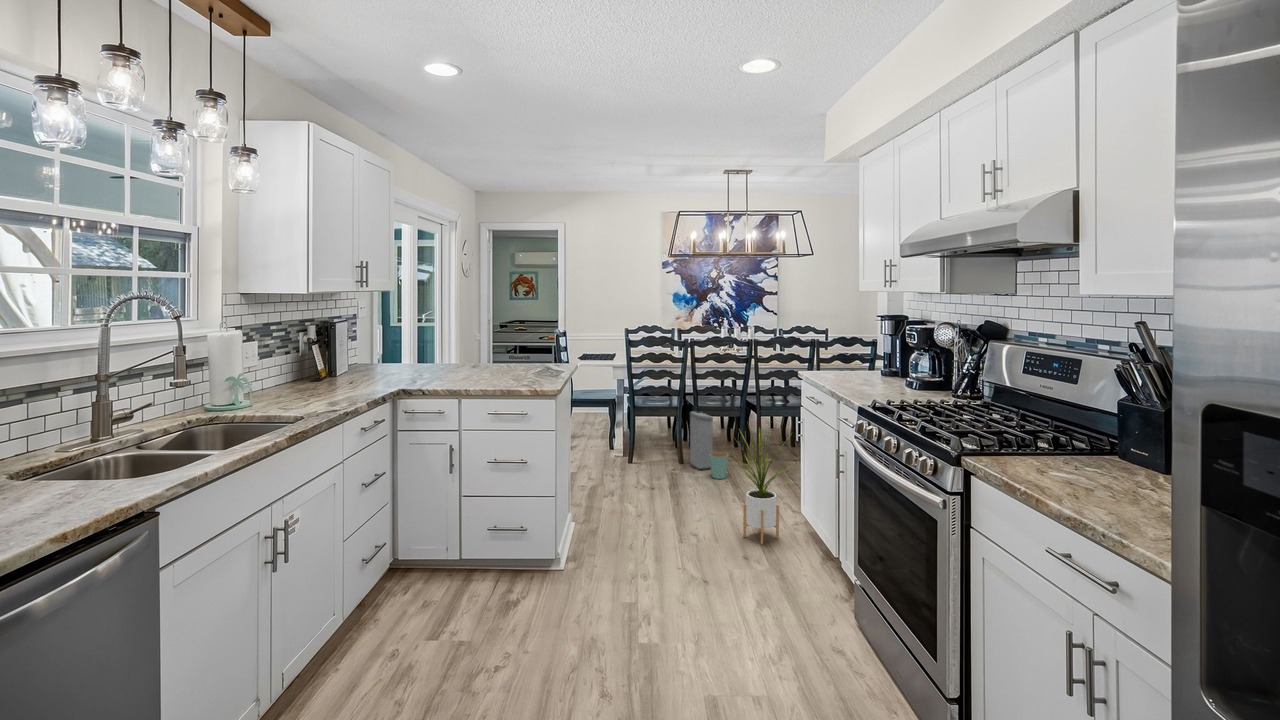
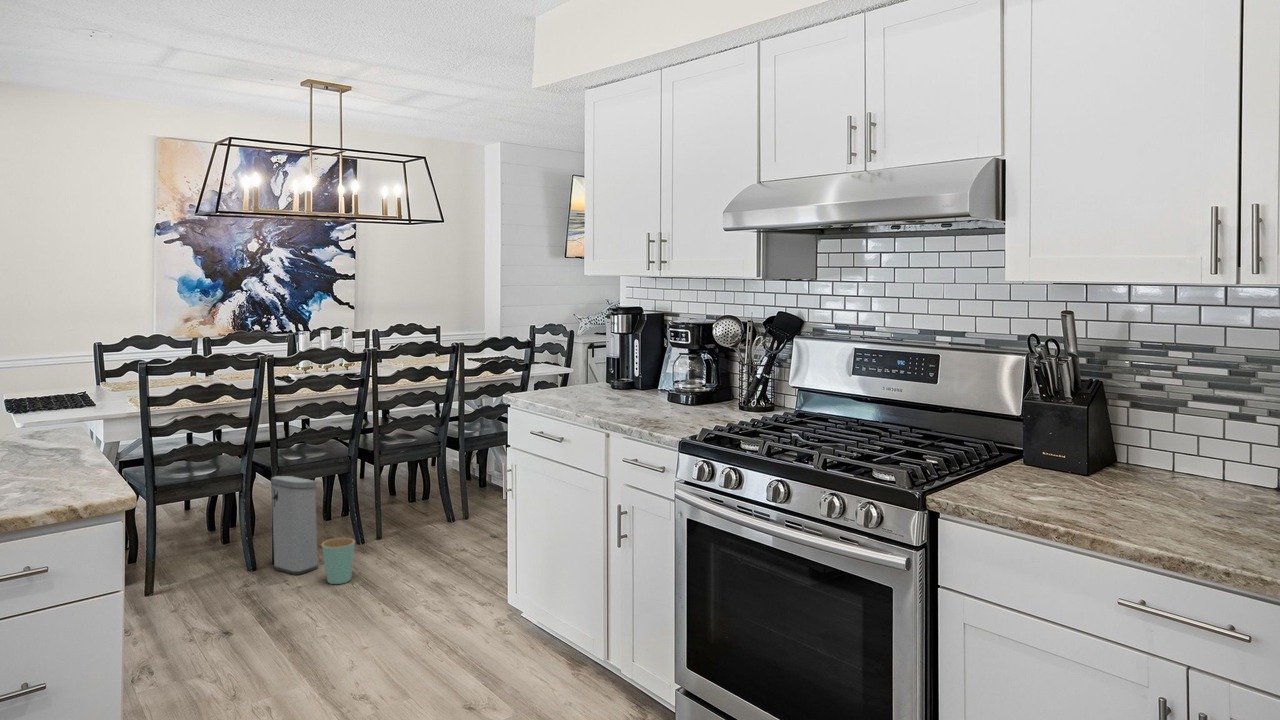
house plant: present [733,428,792,544] -> none [424,477,531,681]

